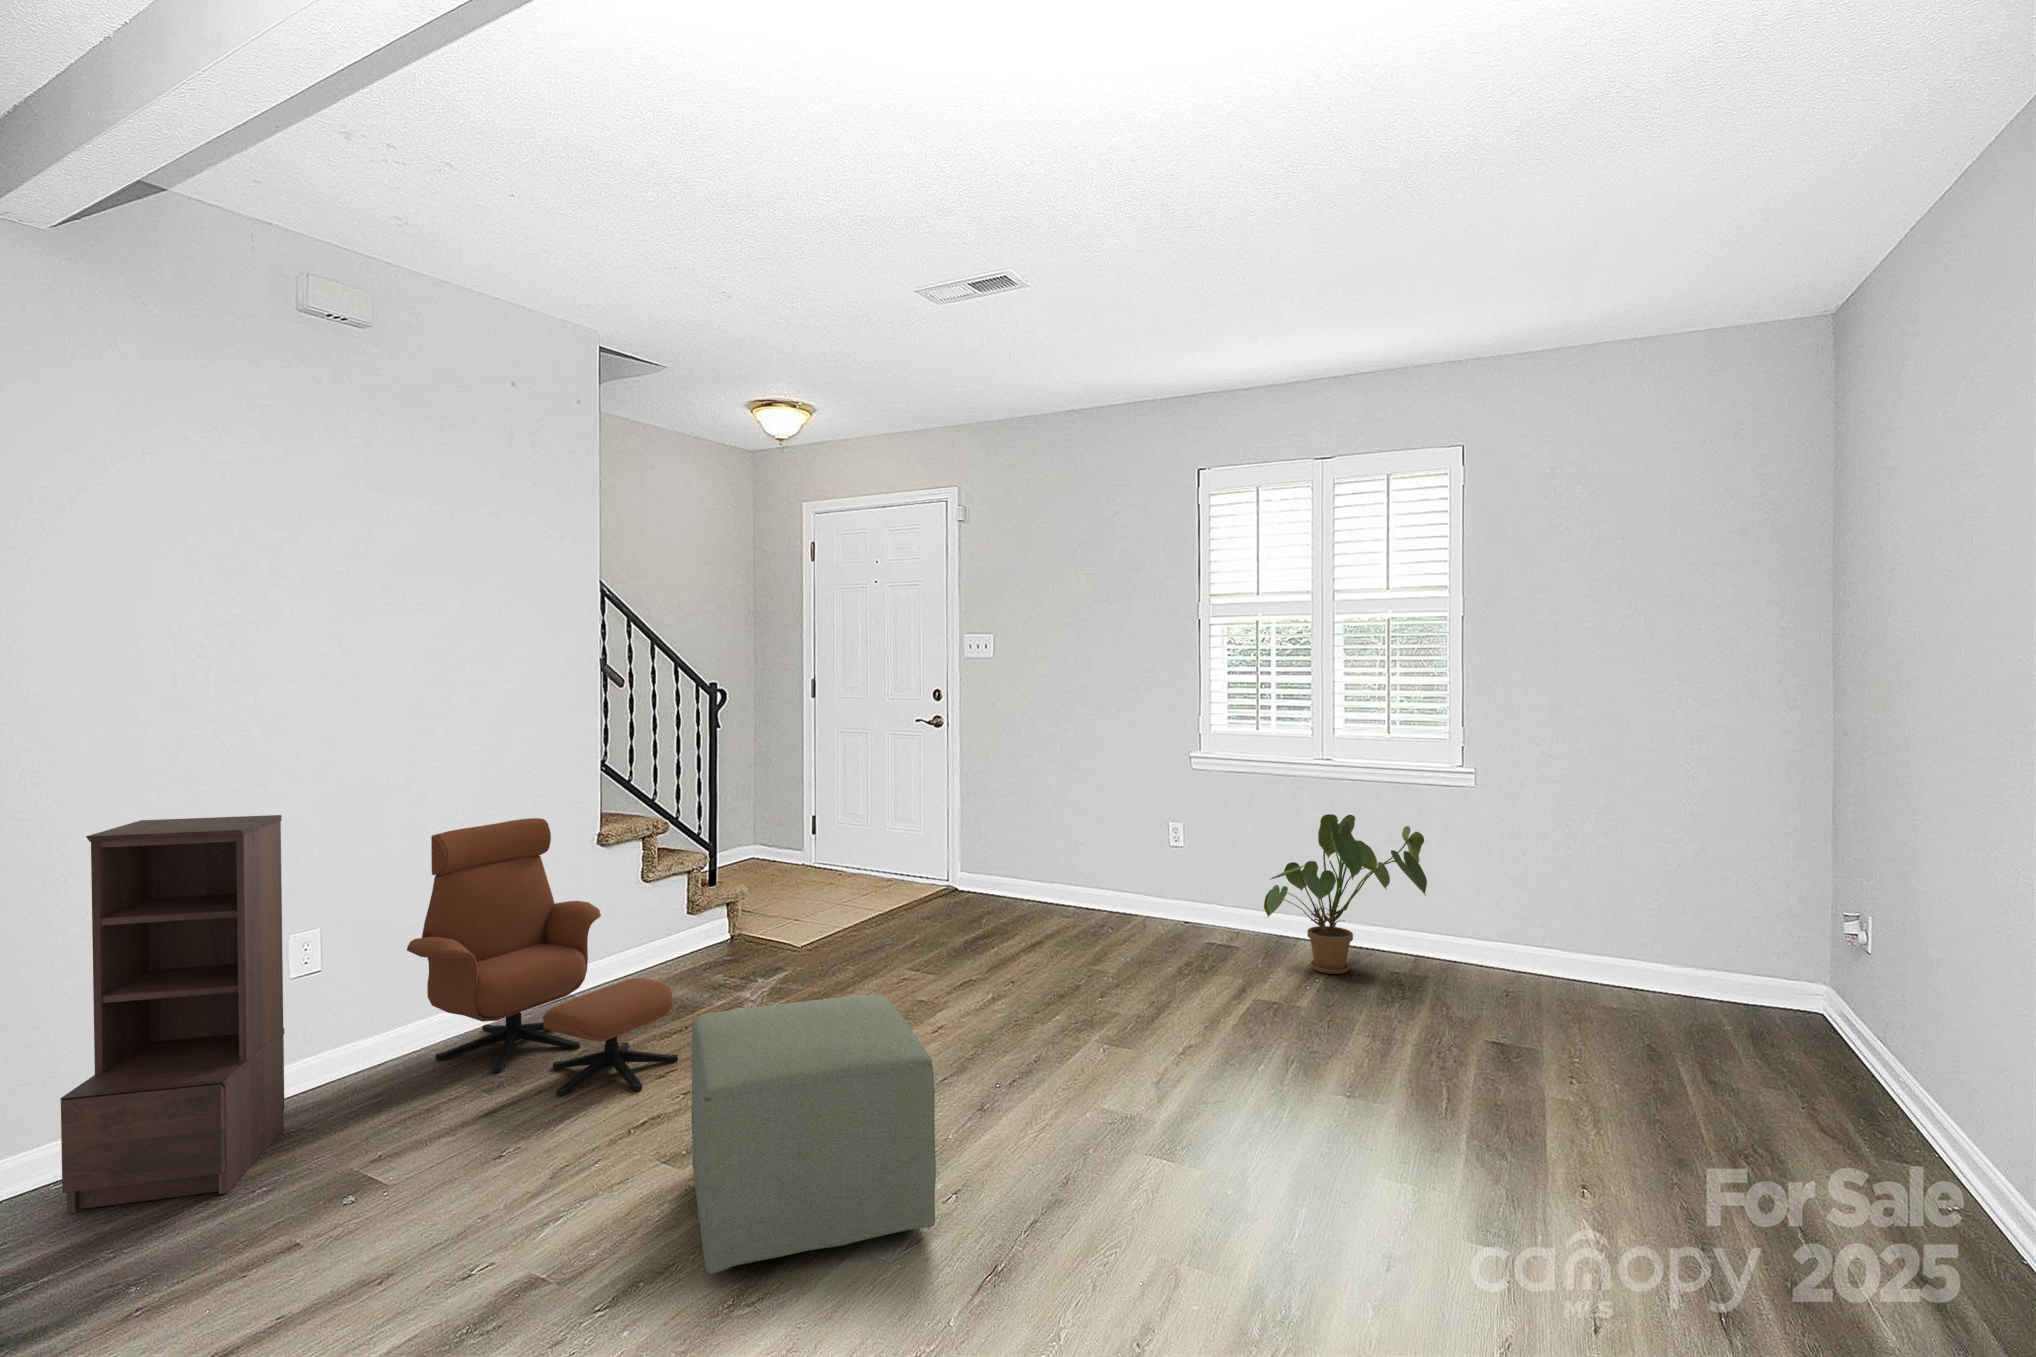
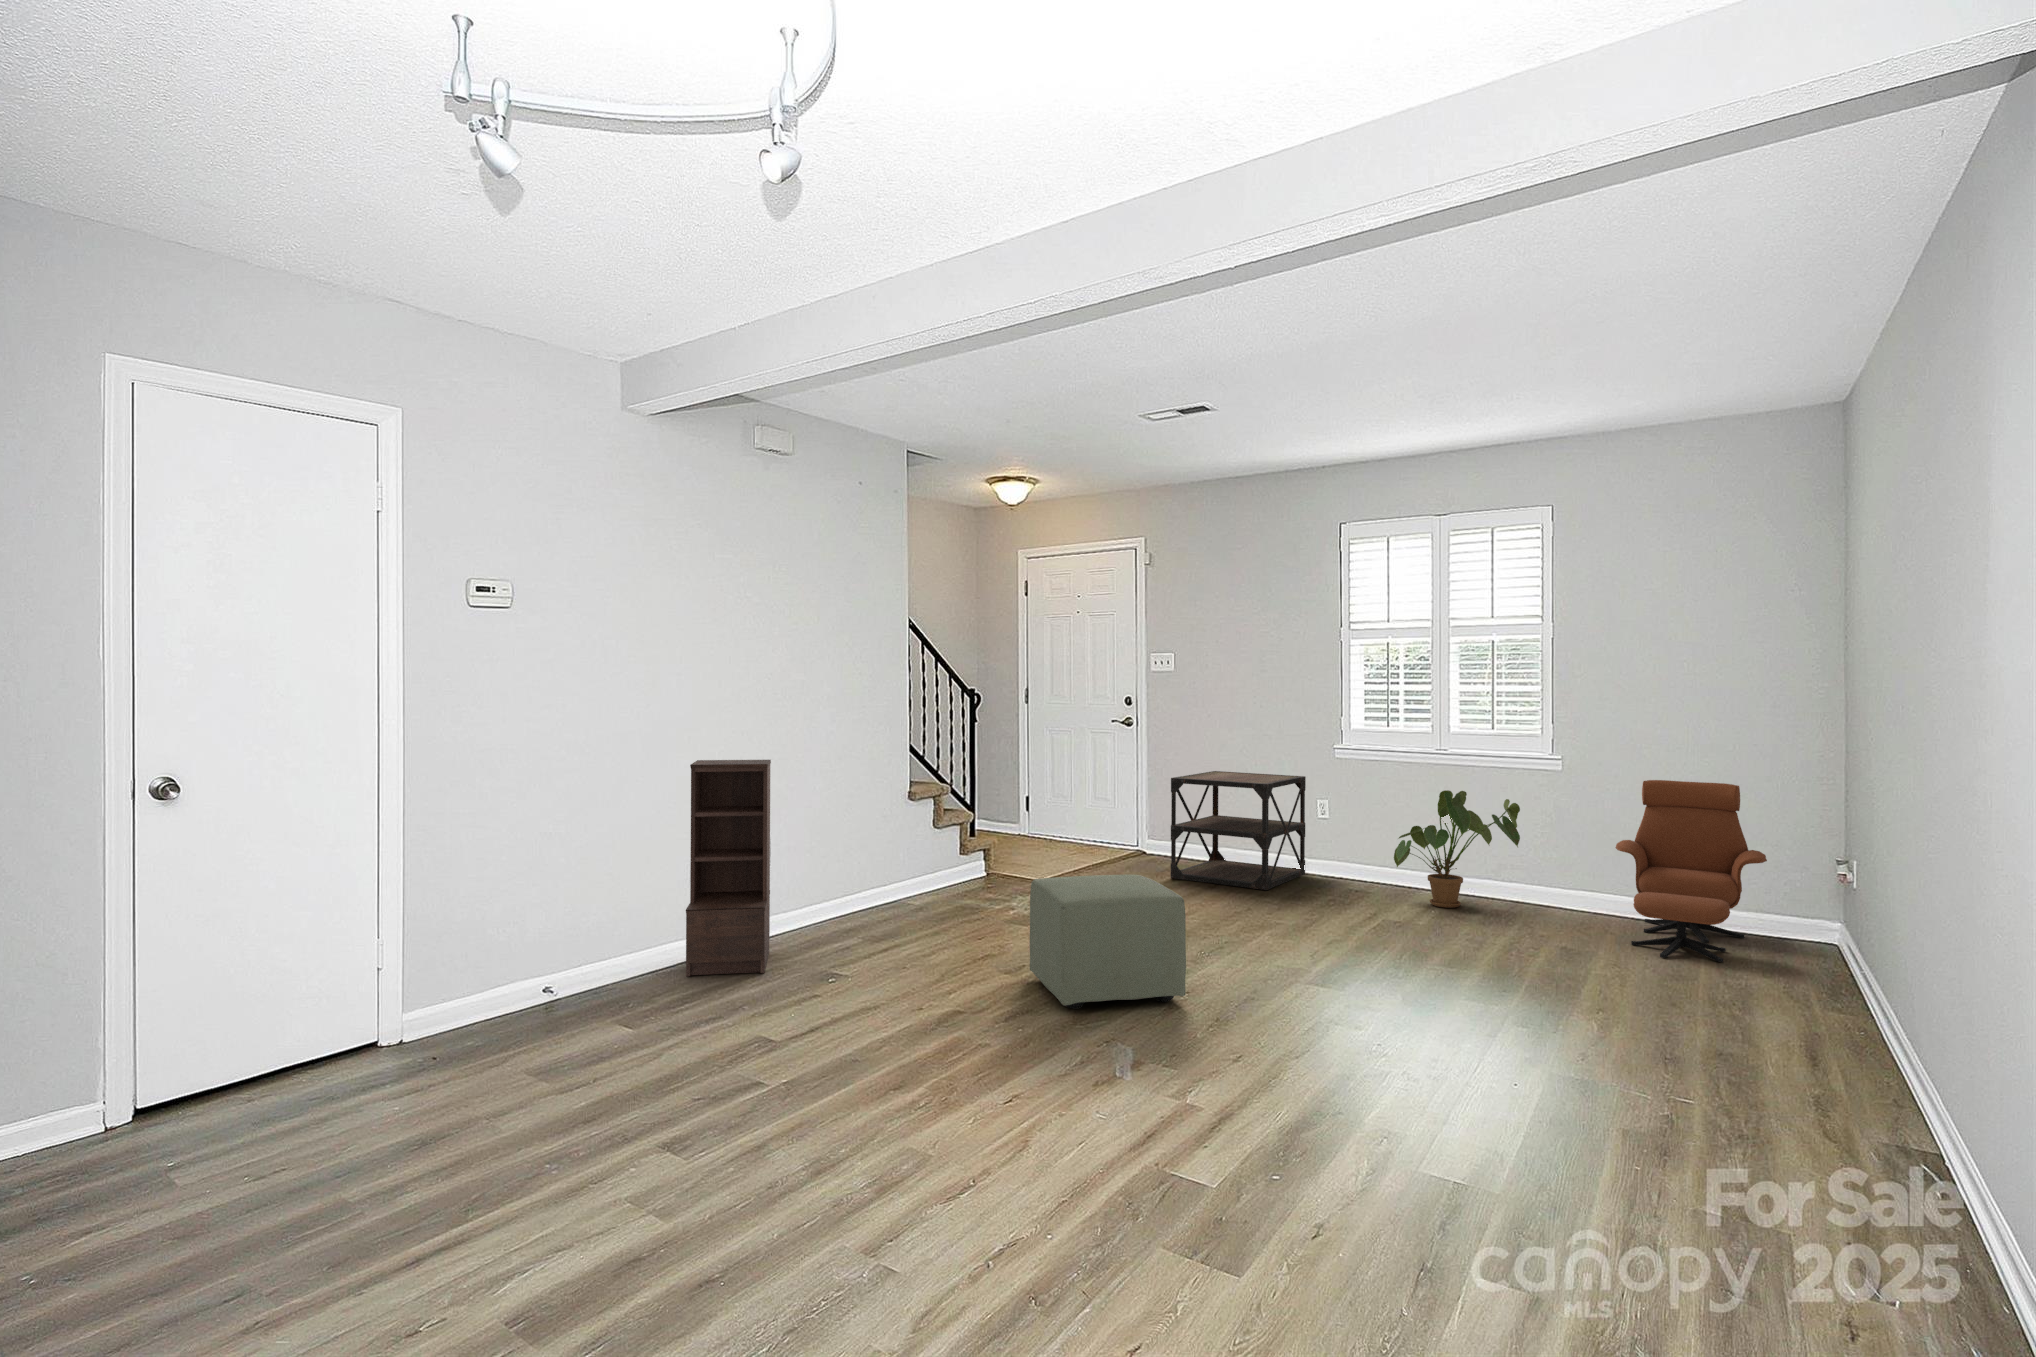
side table: none [979,785,1153,950] -> present [1171,771,1306,890]
lounge chair: present [407,818,678,1096] -> present [1615,780,1767,962]

